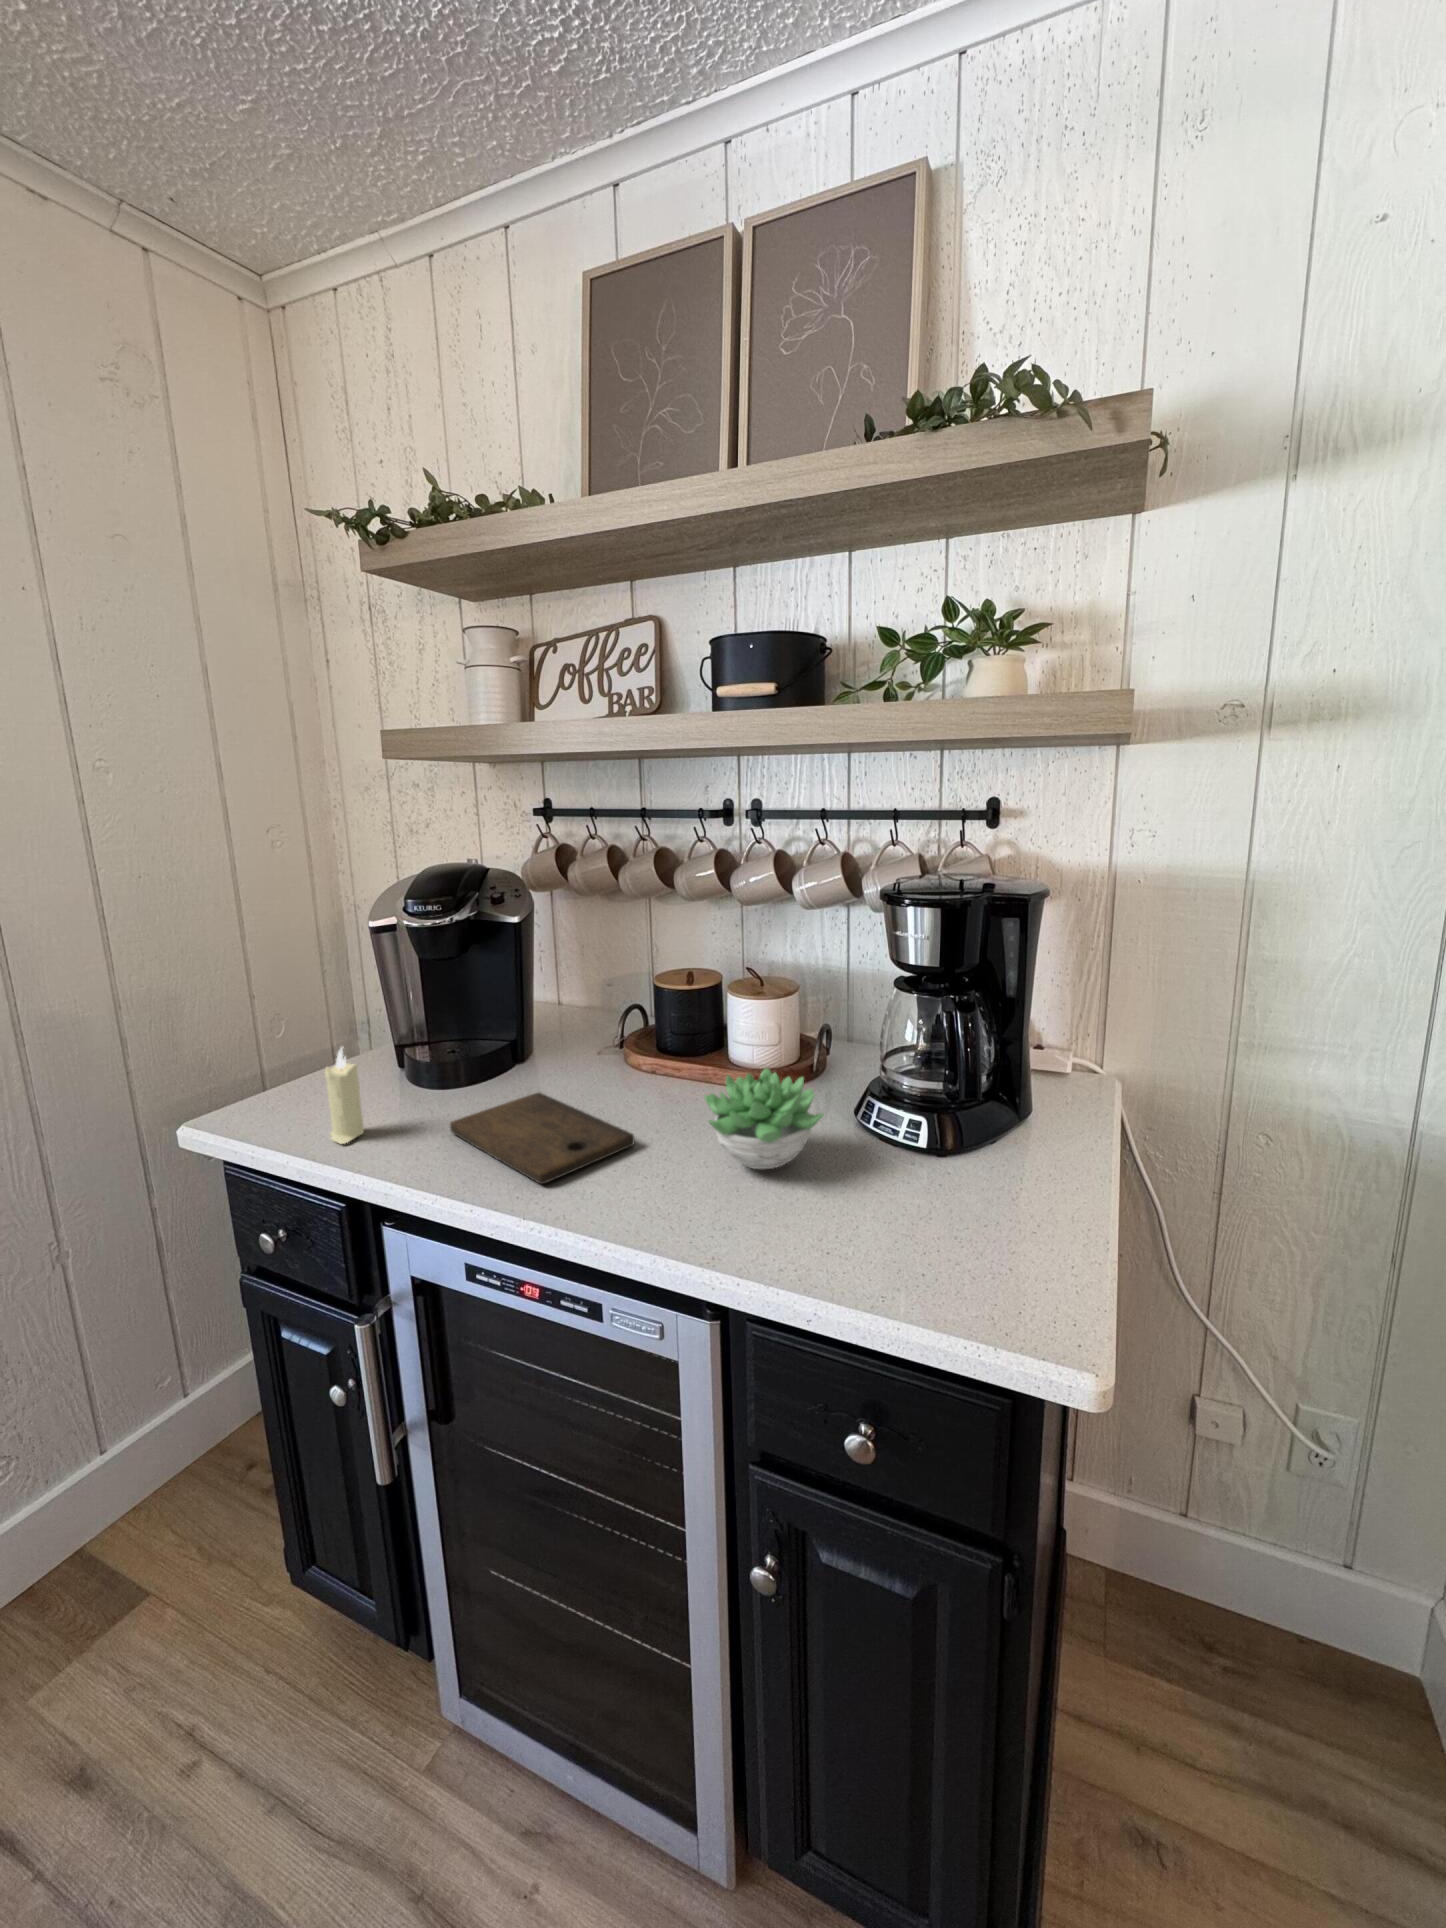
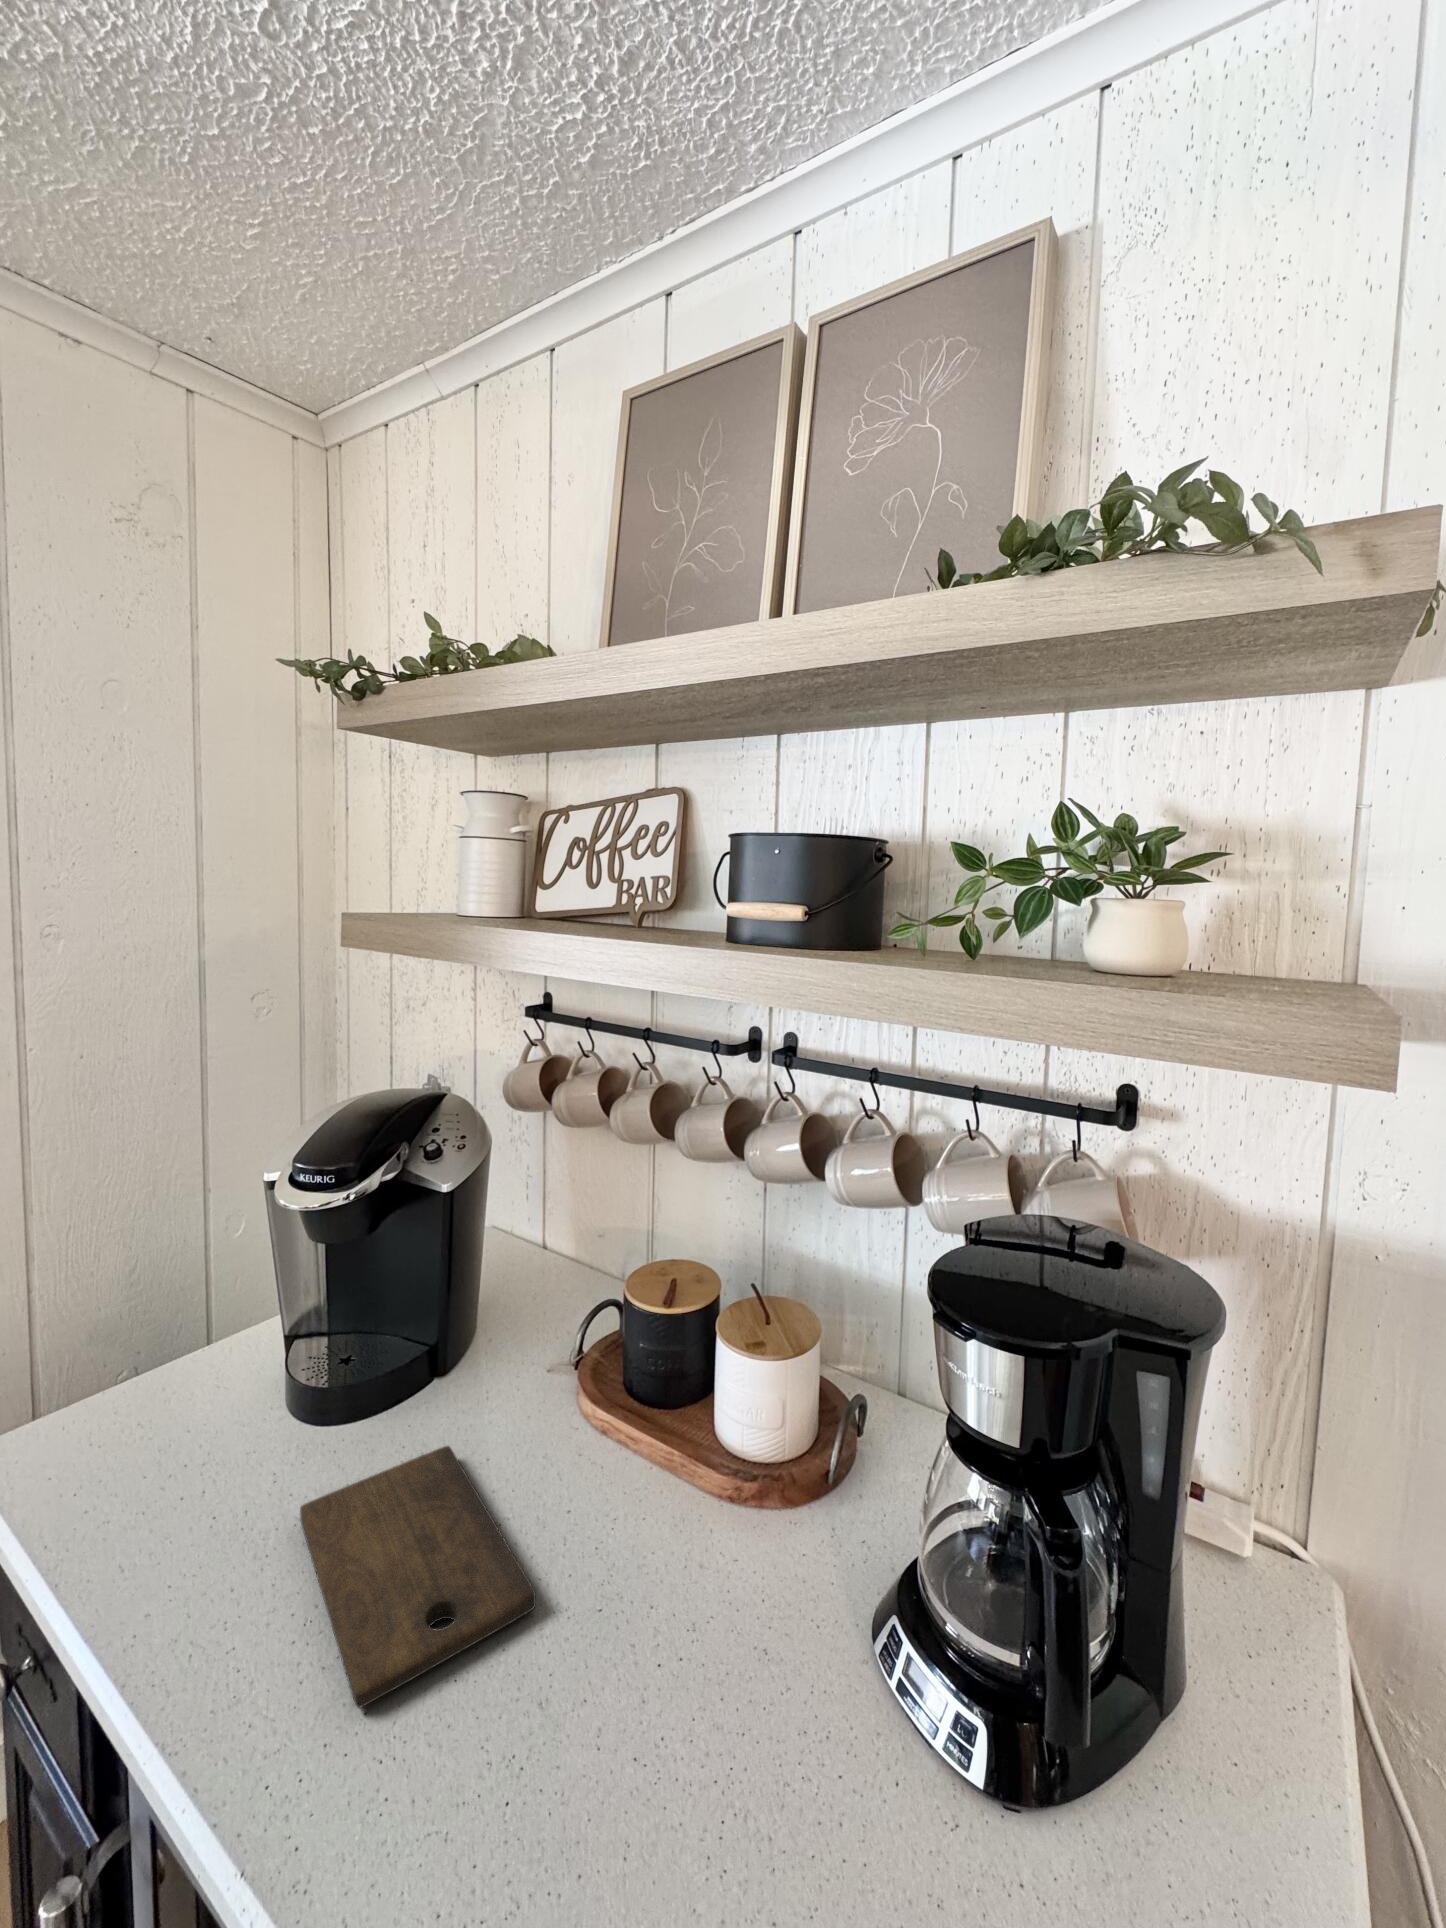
candle: present [325,1048,364,1144] -> none [142,1380,197,1526]
succulent plant: present [704,1068,824,1169] -> none [617,1523,816,1748]

